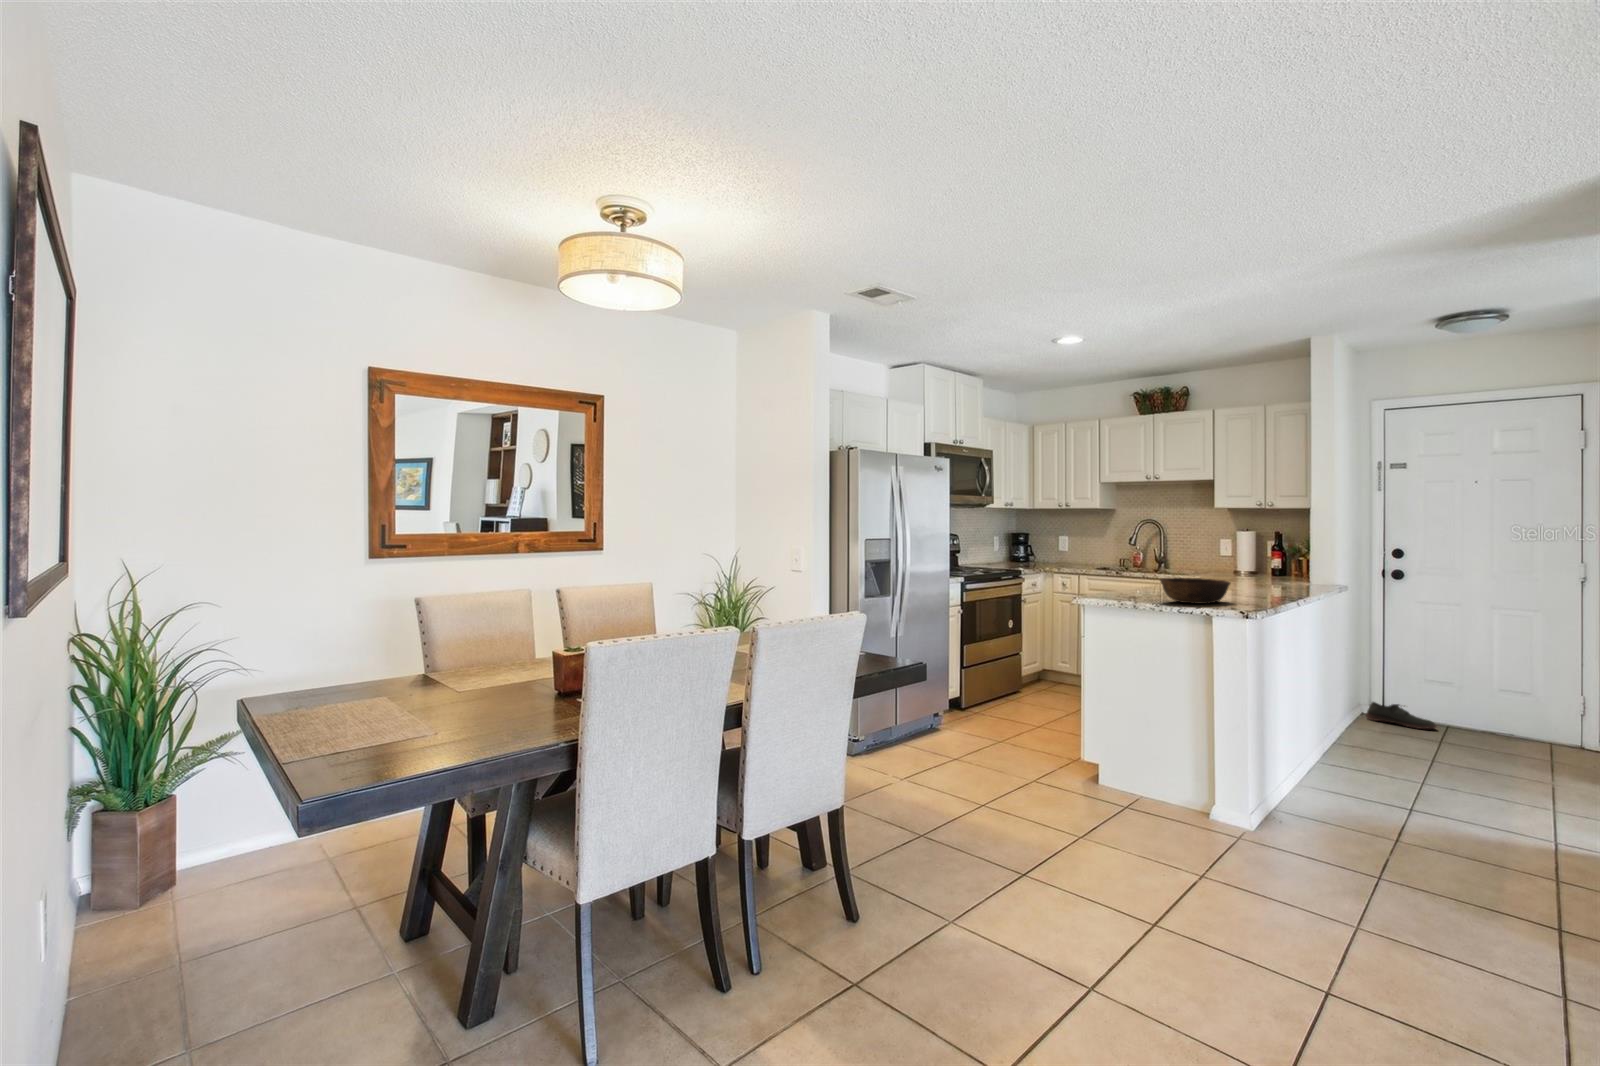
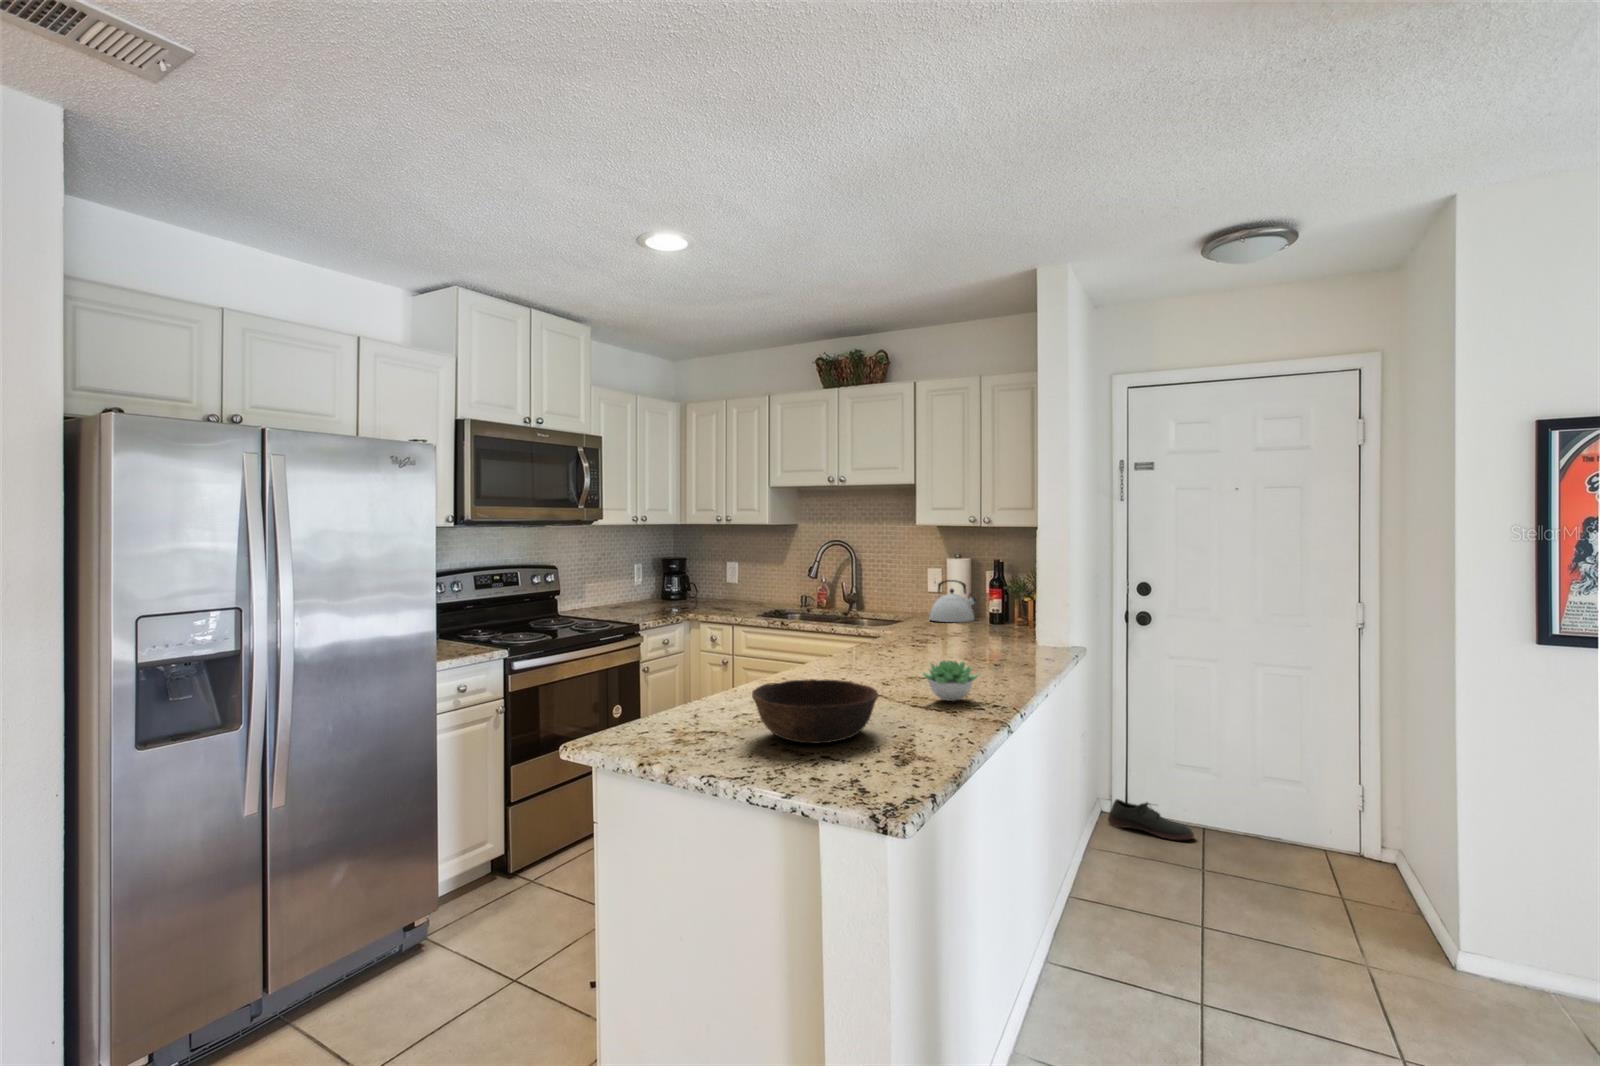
kettle: none [1225,546,1262,575] -> present [930,580,976,622]
succulent plant: none [1247,574,1284,595] -> present [923,660,978,701]

